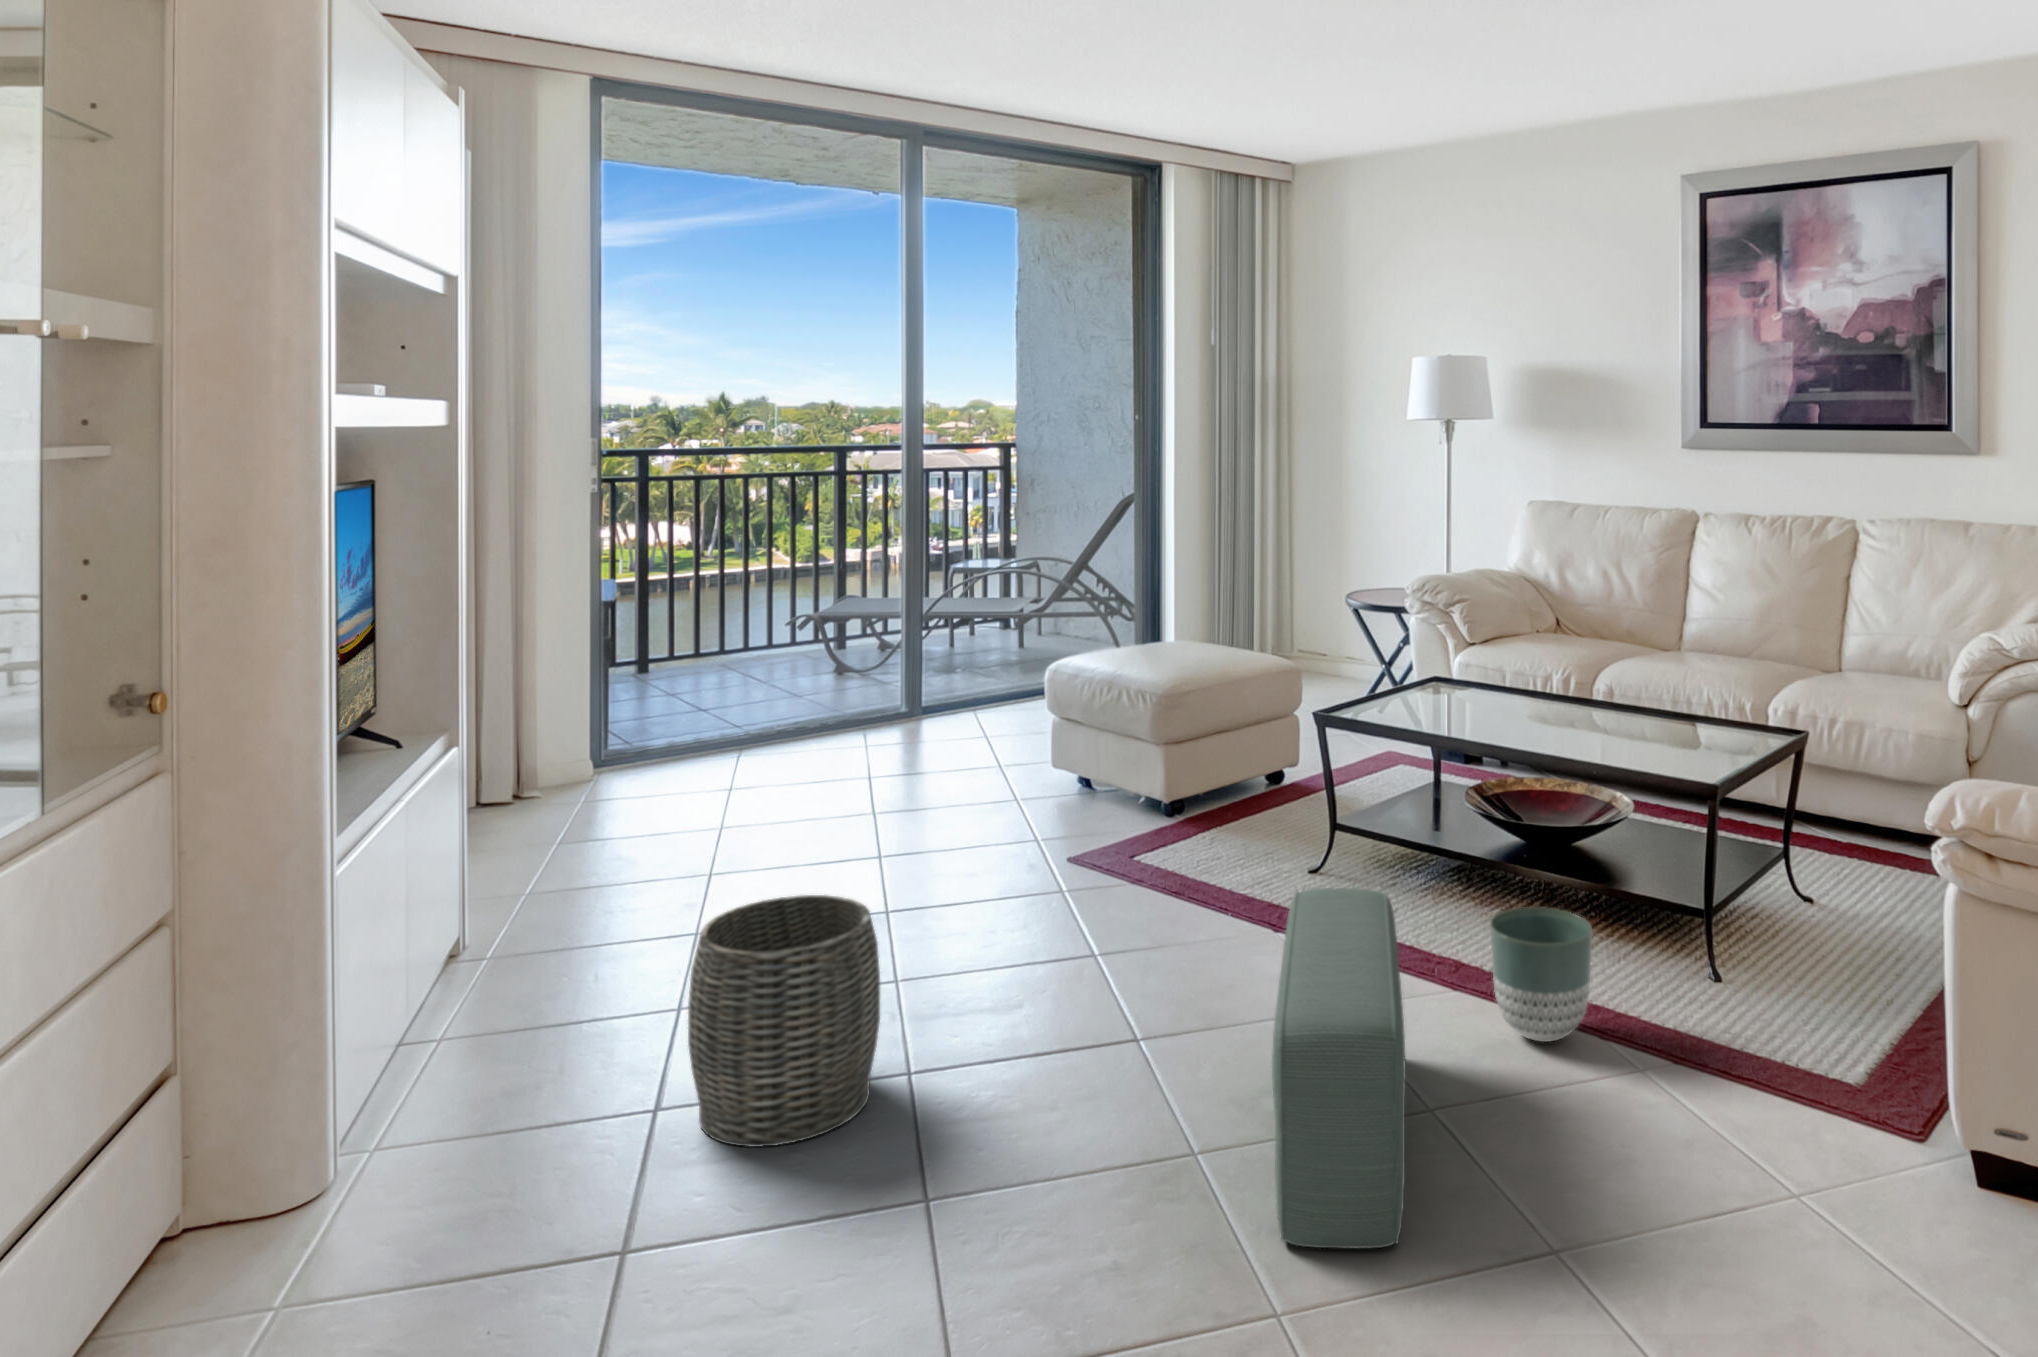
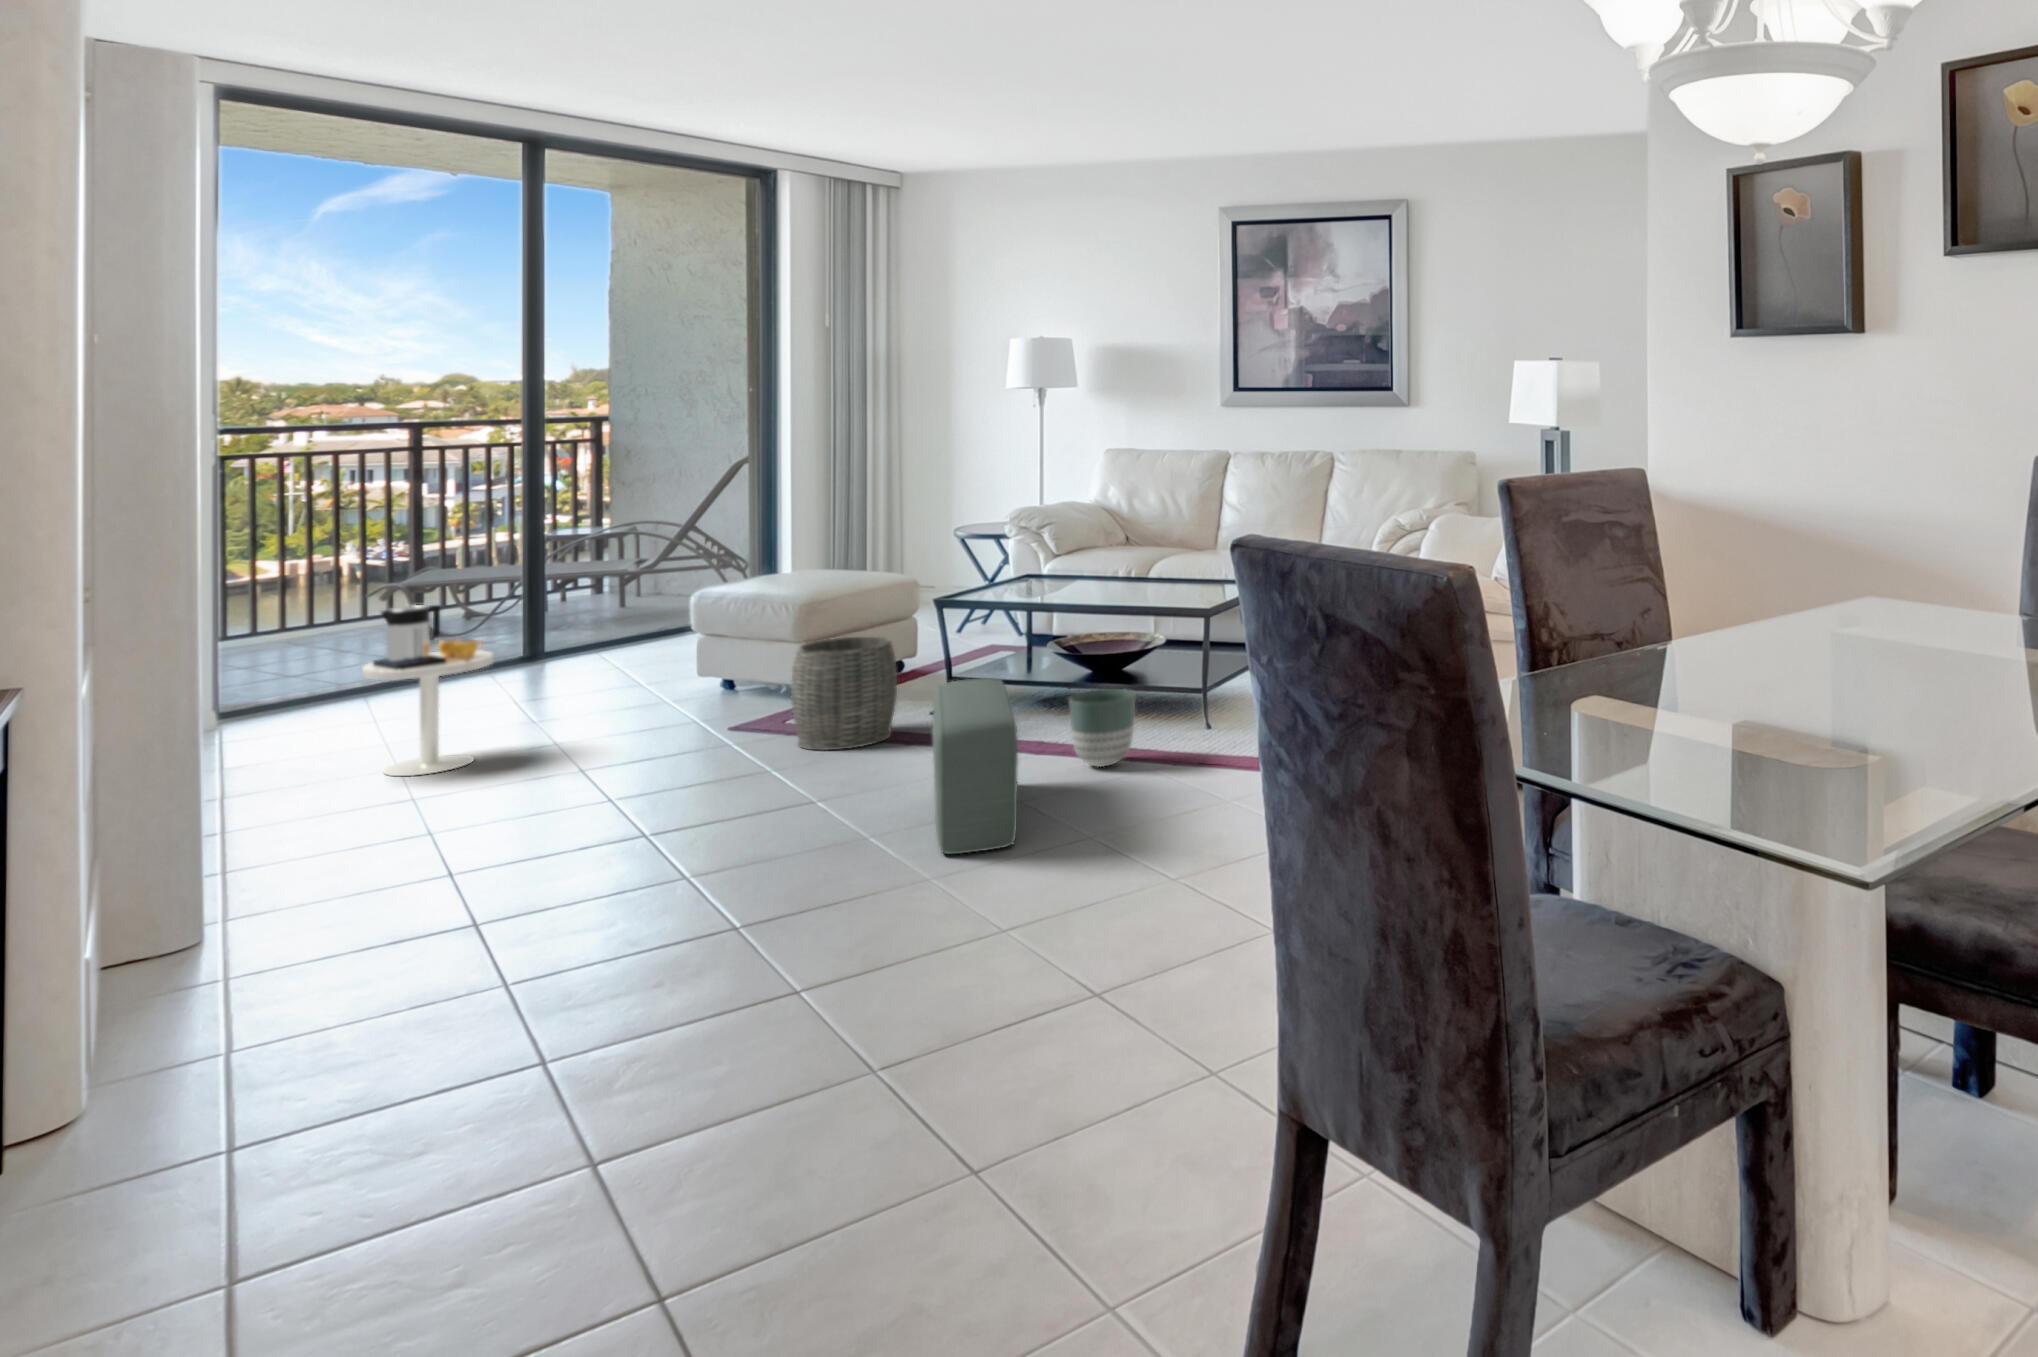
side table: none [677,683,811,894] -> present [362,605,493,776]
woven basket: present [688,895,880,1147] -> present [791,636,897,750]

